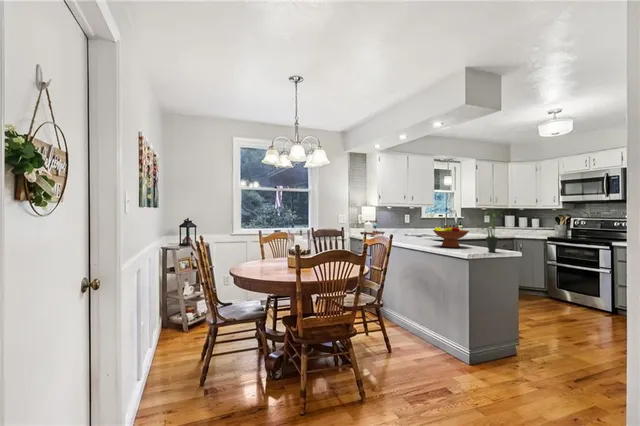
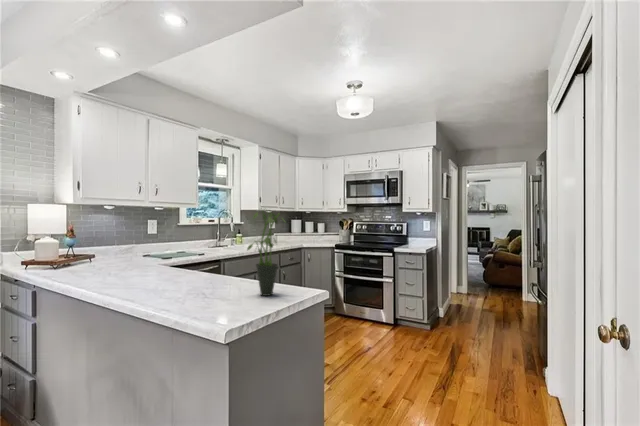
fruit bowl: present [433,225,469,247] -> none [158,240,231,286]

